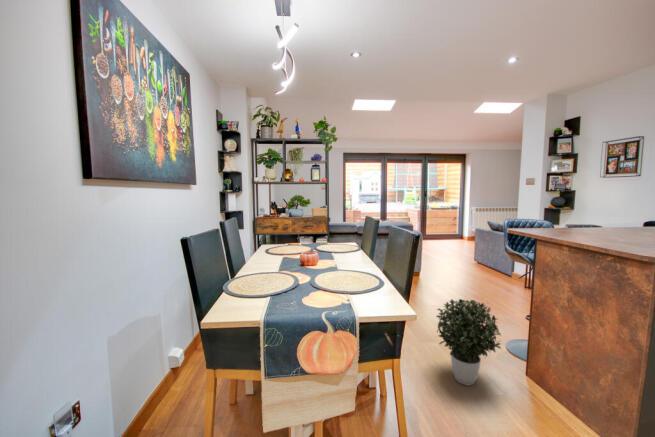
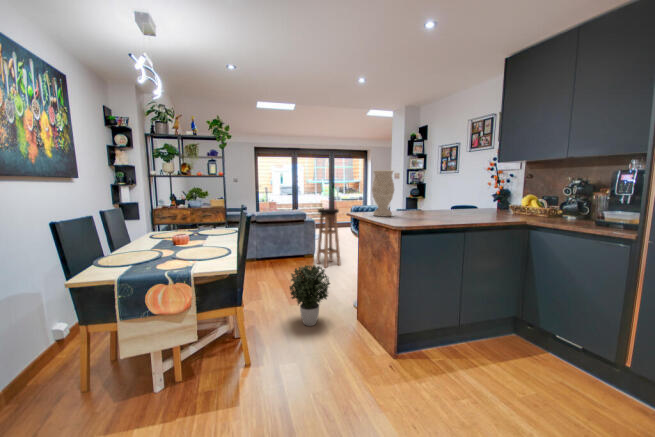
vase: none [576,167,623,238] -> present [372,170,394,216]
bar stool: none [427,220,460,292] -> present [317,208,341,268]

